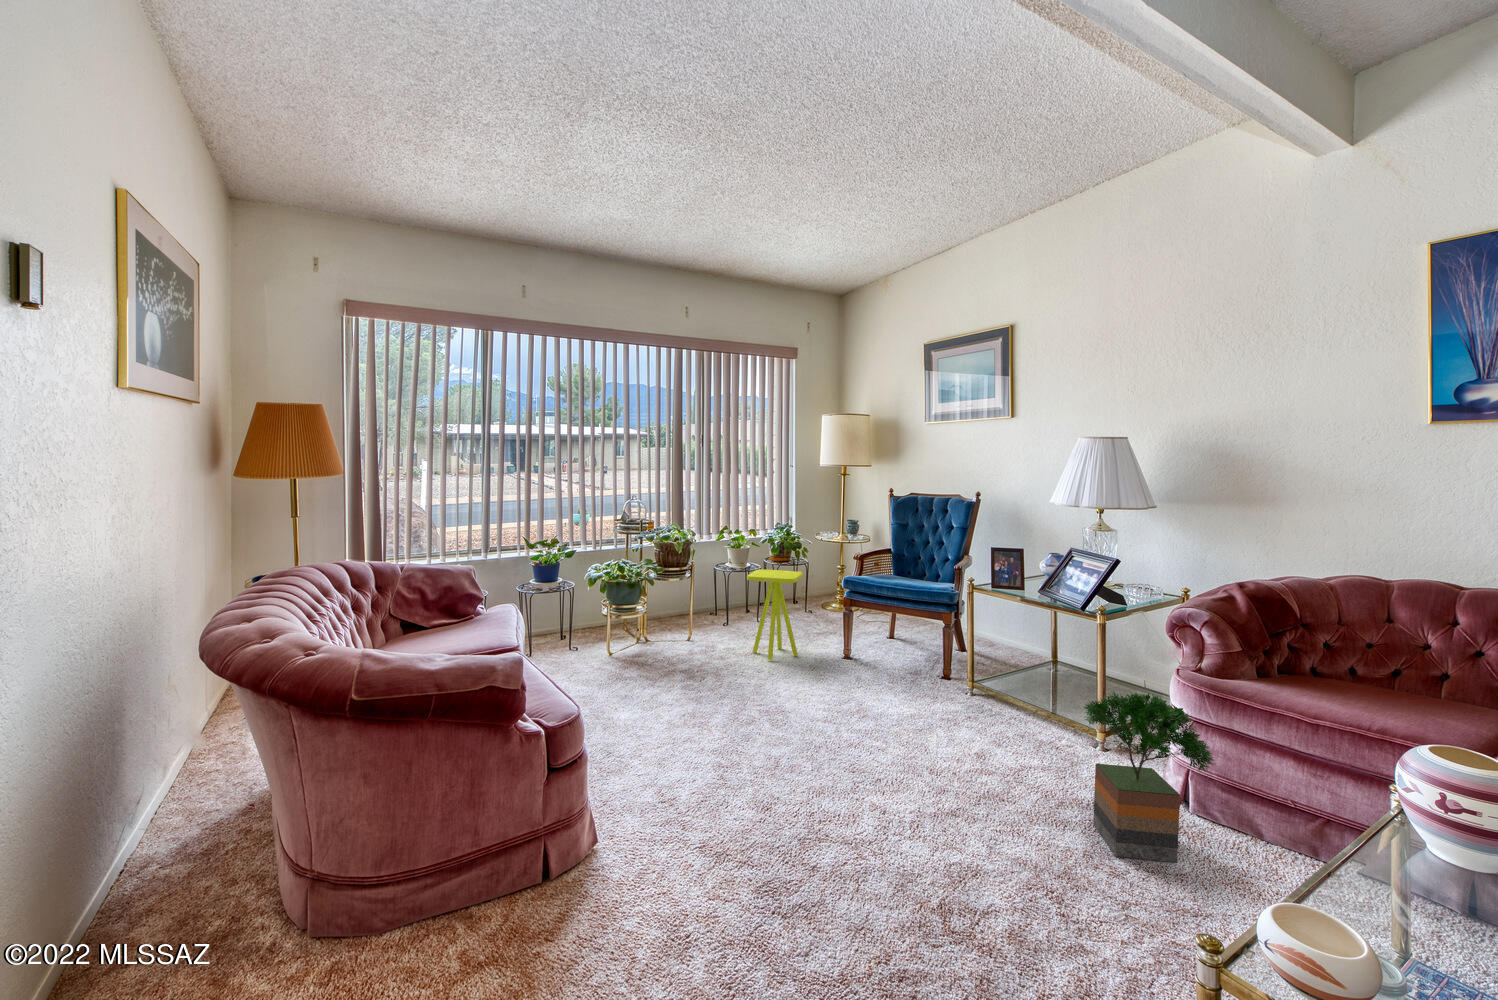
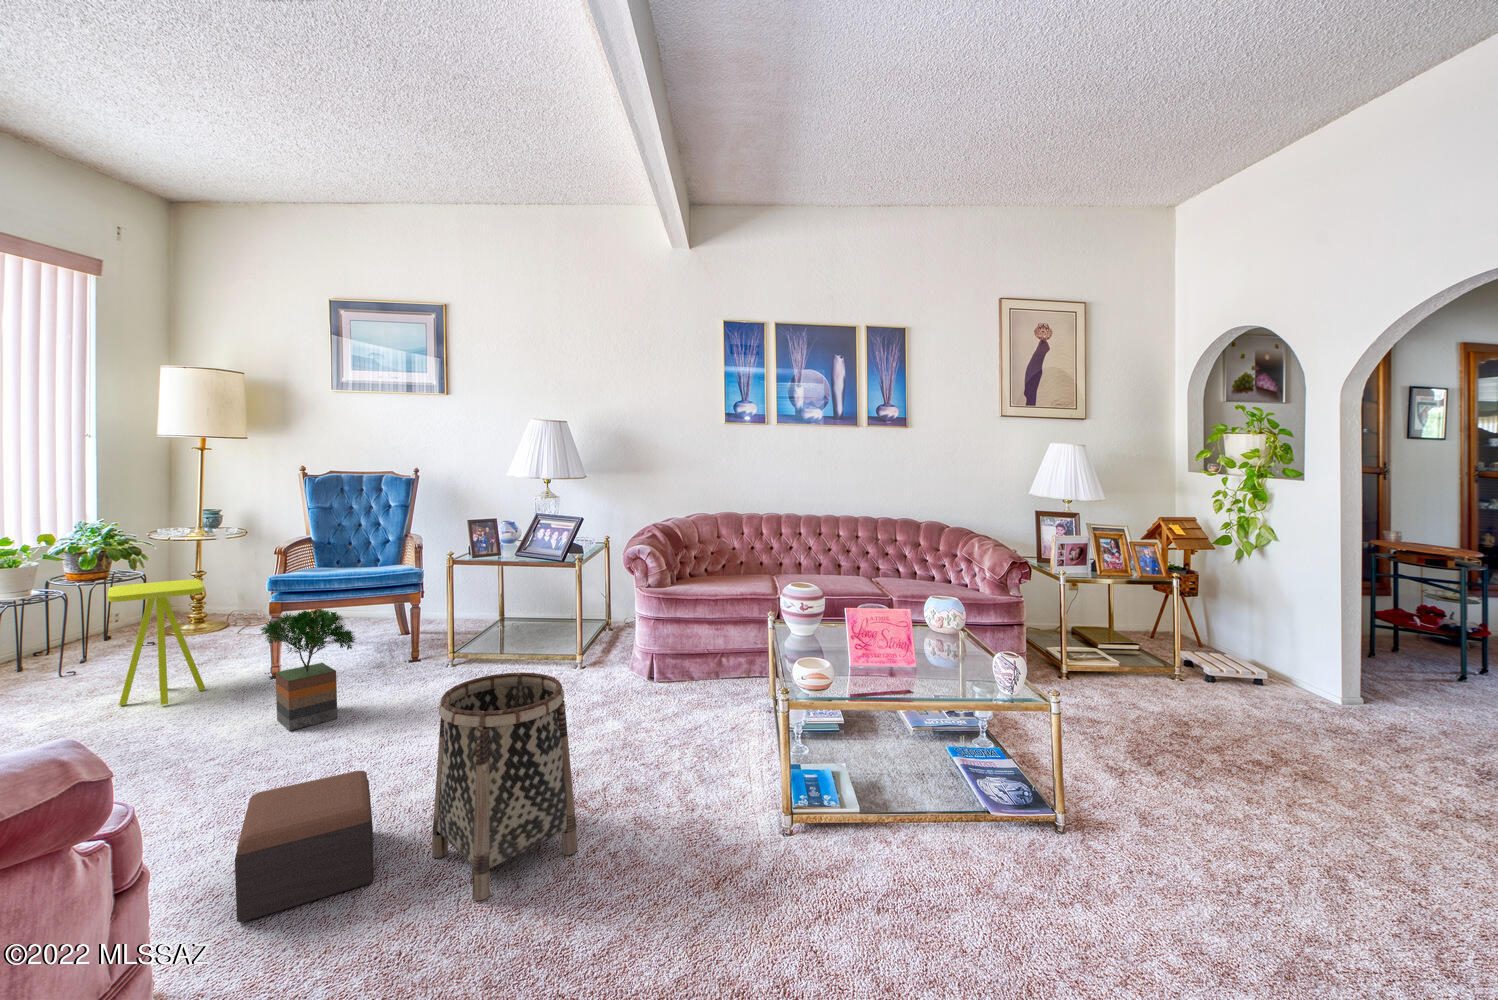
potted tree: present [1084,691,1214,863] -> present [261,609,355,731]
basket: none [765,715,898,965] -> present [432,673,578,900]
footstool: none [654,747,772,865] -> present [235,771,374,923]

